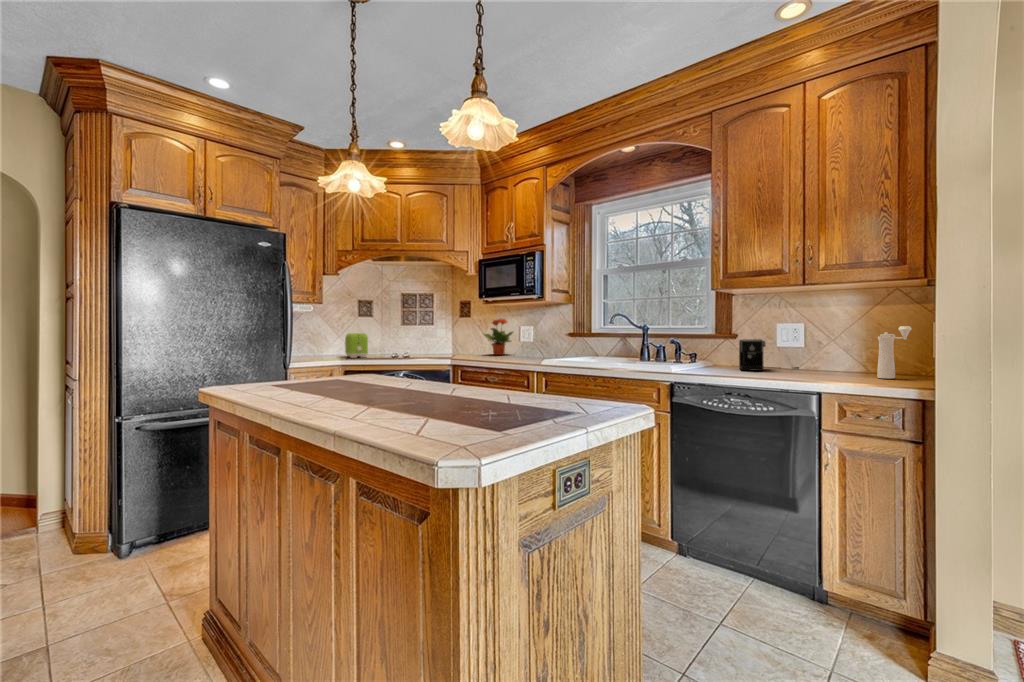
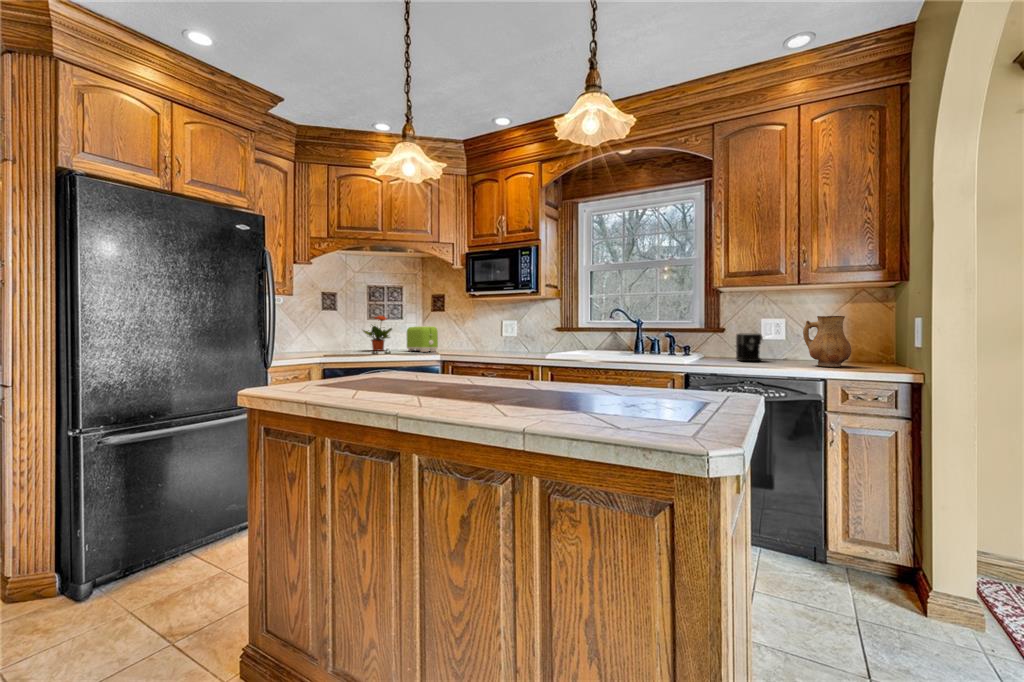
potted plant: present [483,318,513,355] -> present [363,315,392,351]
ceramic pitcher: none [803,321,860,379] -> present [803,316,851,367]
pepper mill: present [877,326,912,379] -> none [862,321,887,366]
toaster: present [345,333,368,358] -> present [407,326,438,352]

